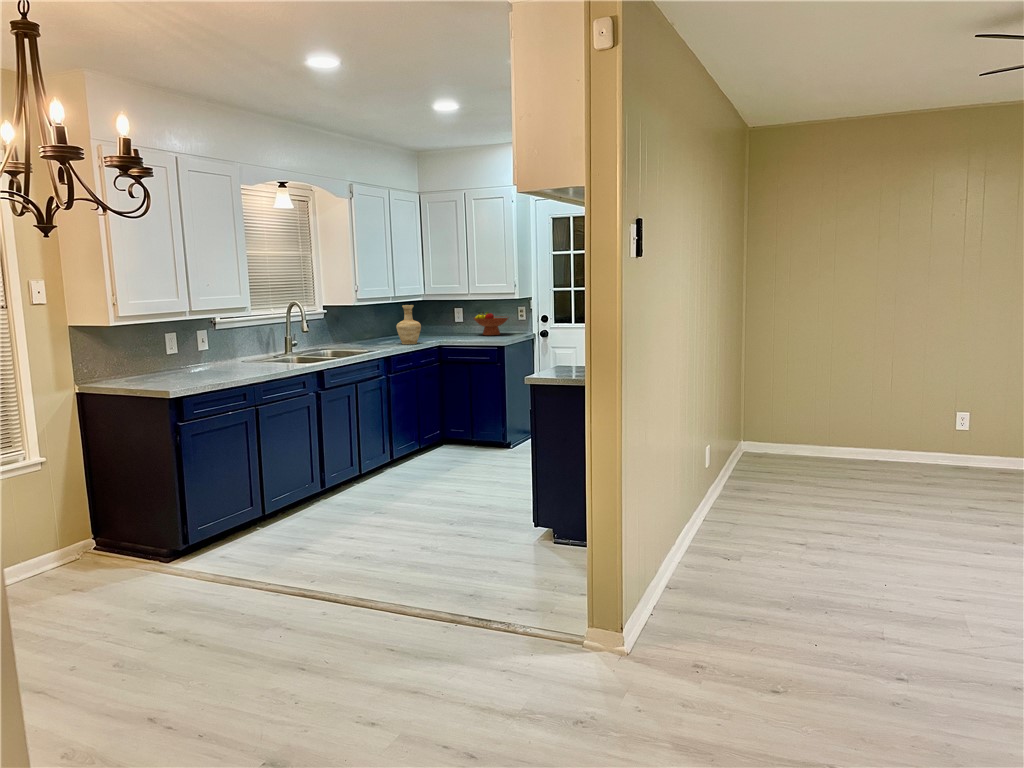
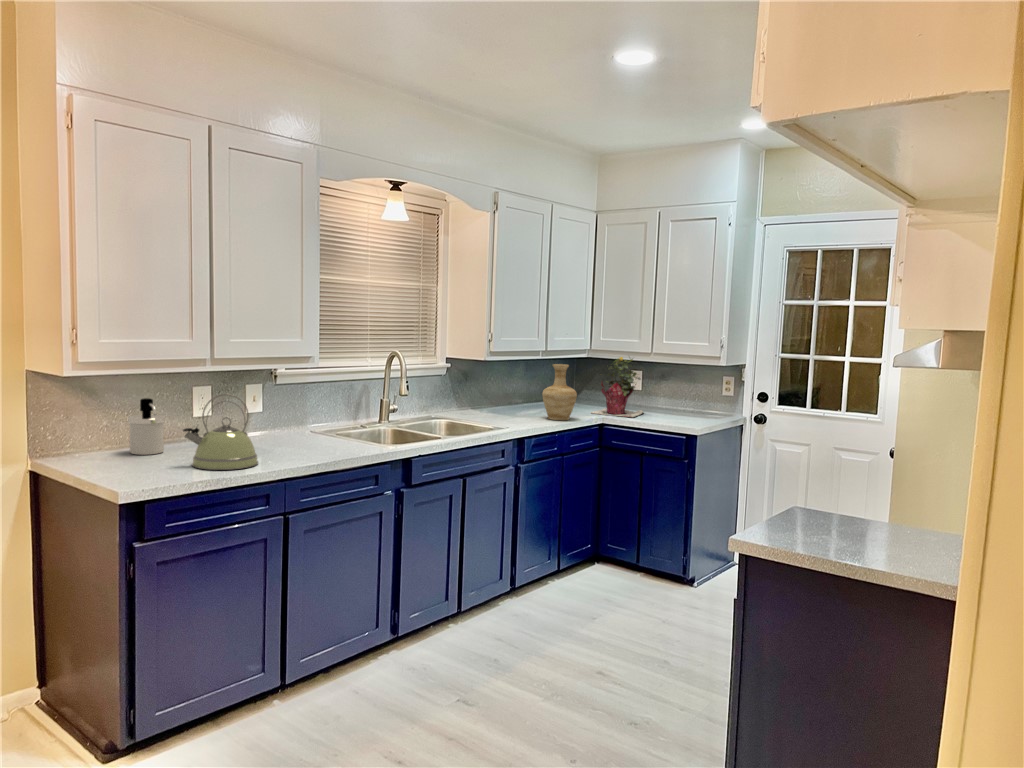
potted plant: none [430,296,469,339] -> present [591,357,644,417]
fruit bowl: present [473,312,508,335] -> none [656,379,709,414]
kettle: none [184,332,235,380] -> present [183,394,258,470]
soap dispenser: none [135,341,161,379] -> present [128,398,165,455]

